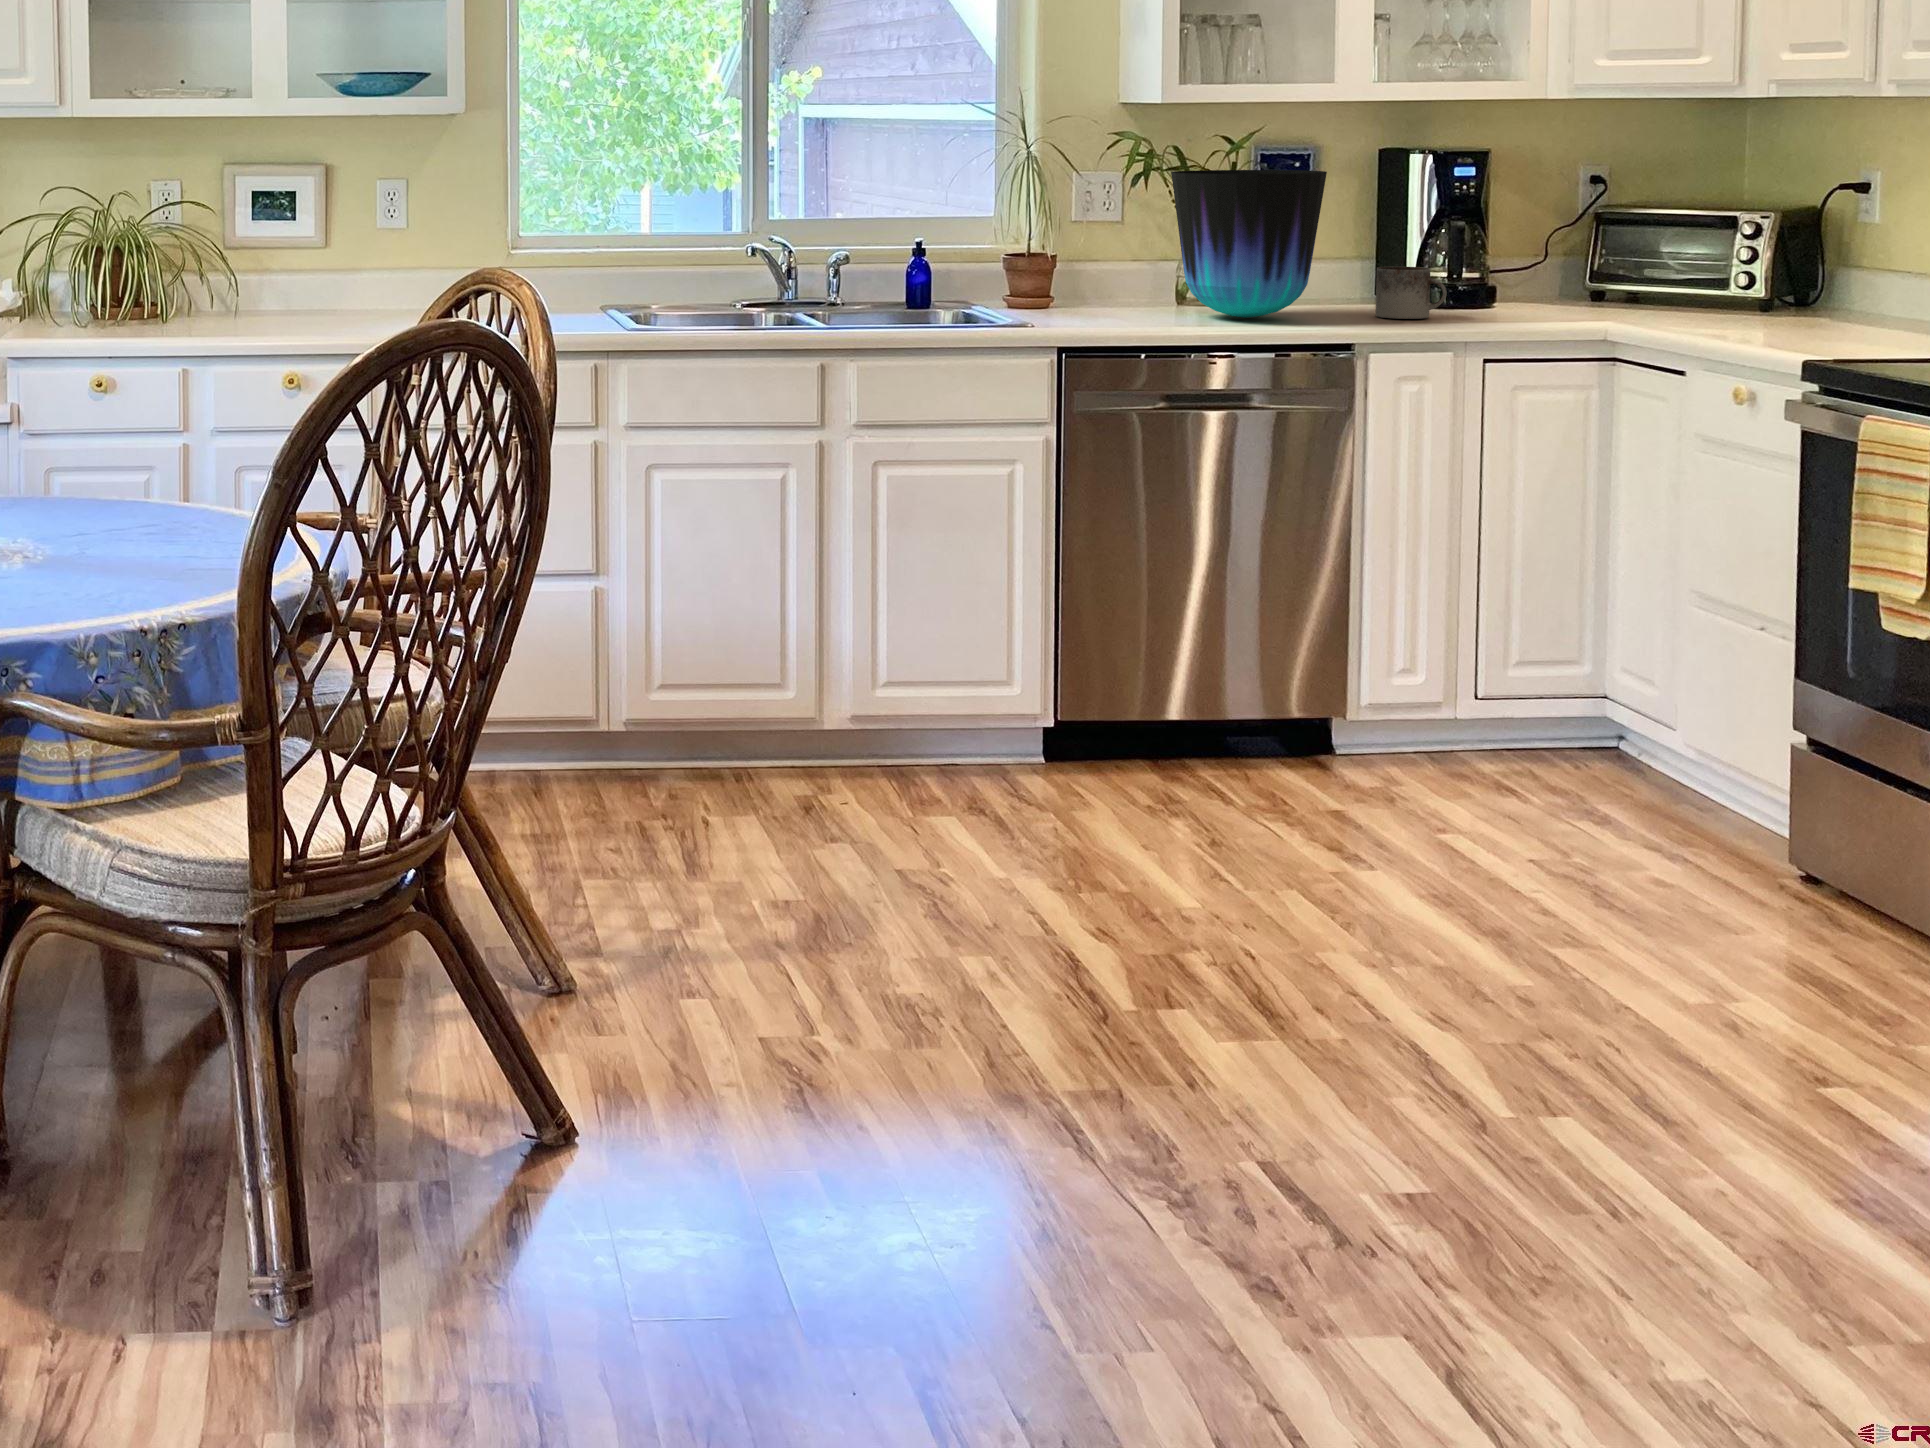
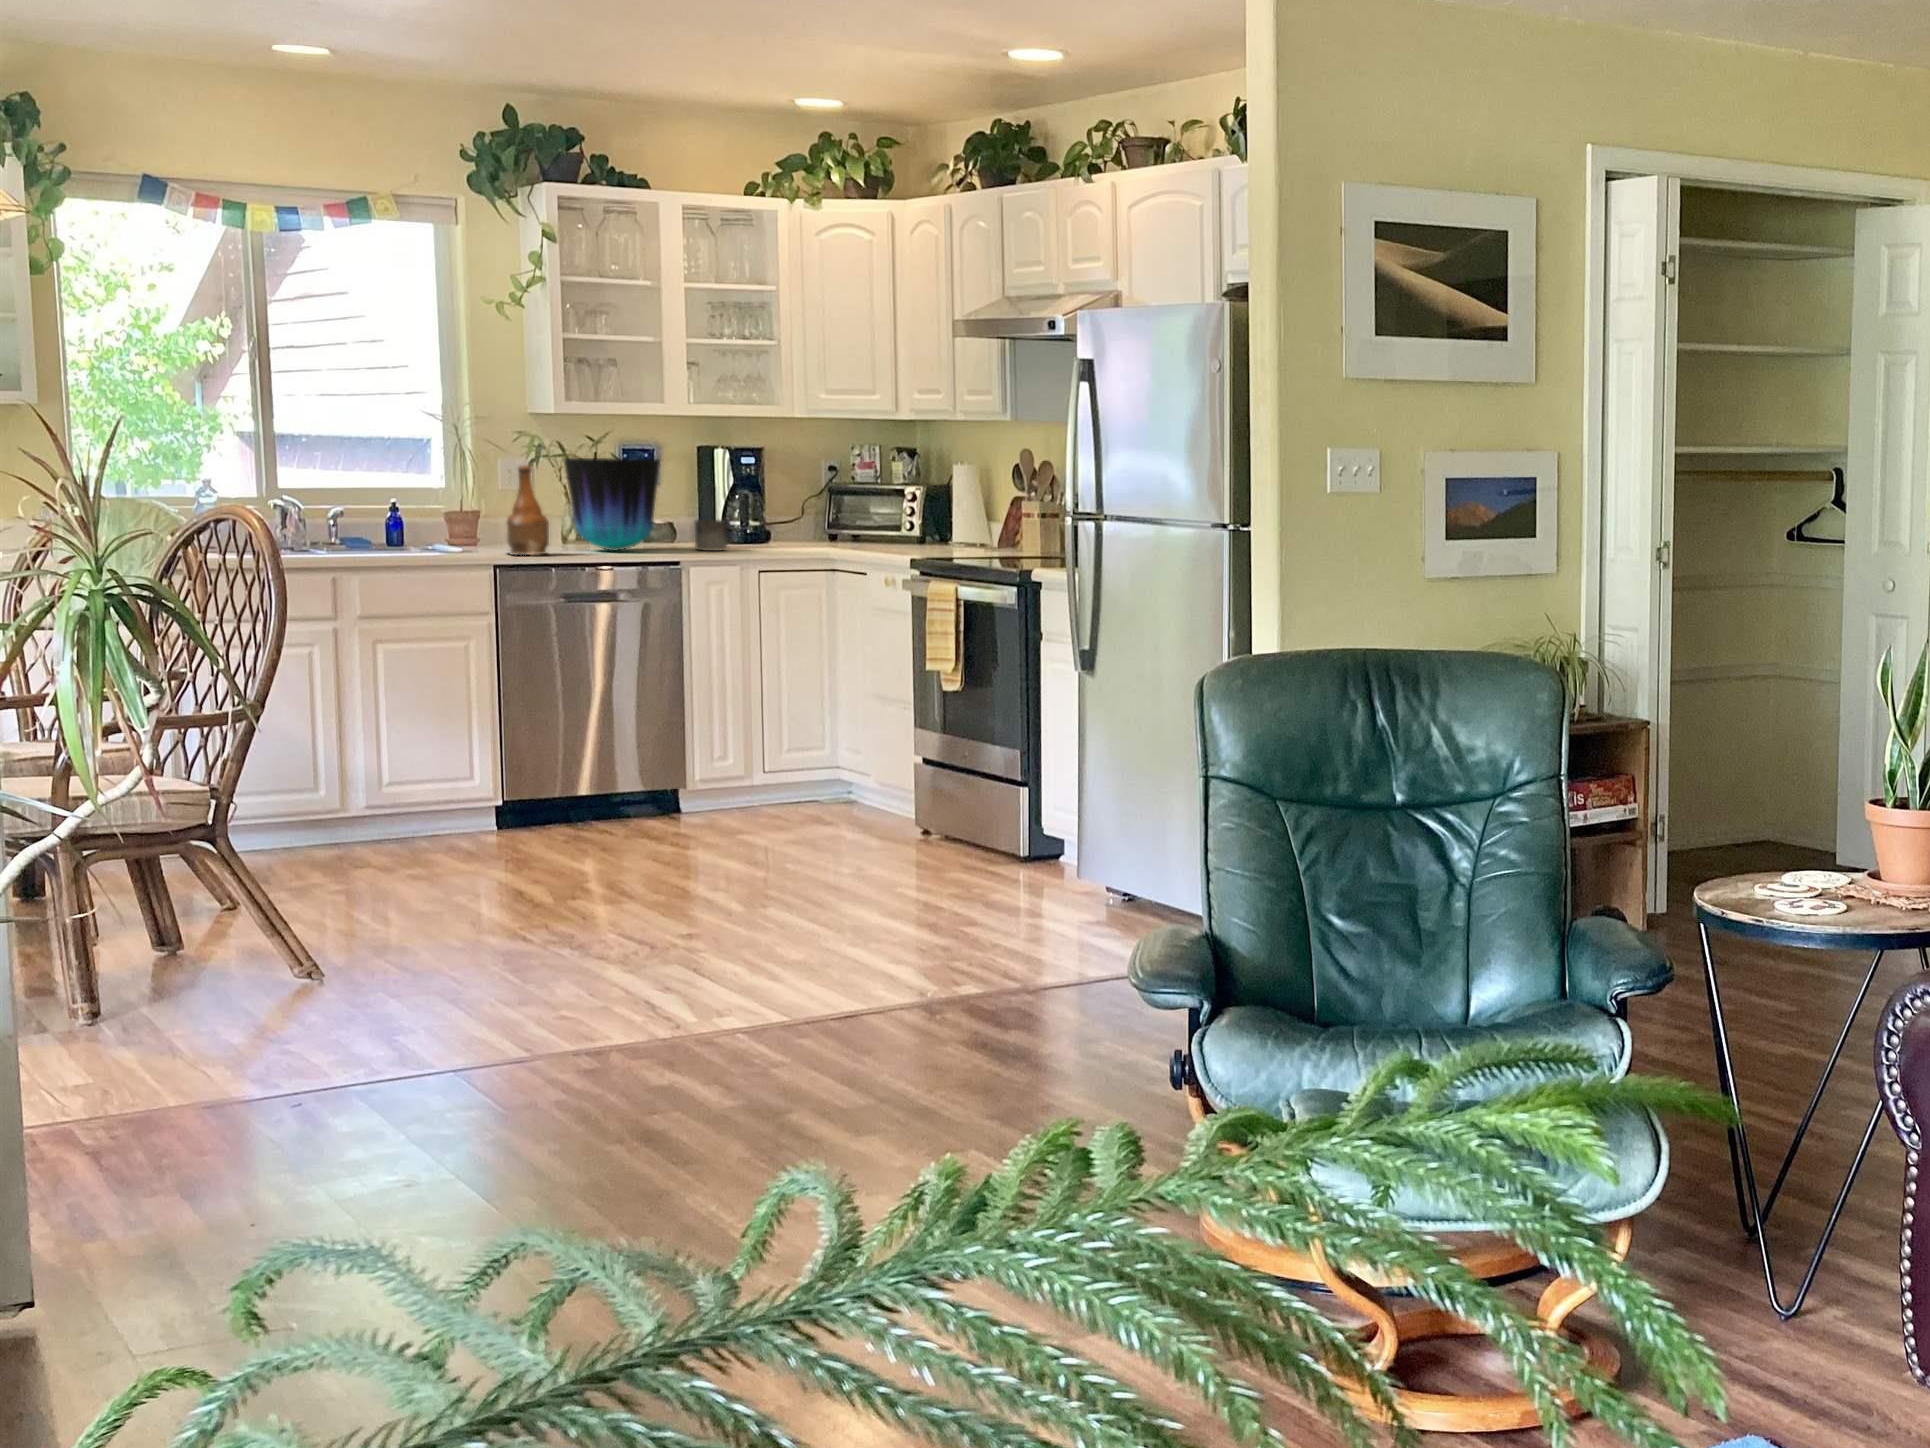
bottle: none [1074,187,1149,329] -> present [507,465,549,555]

